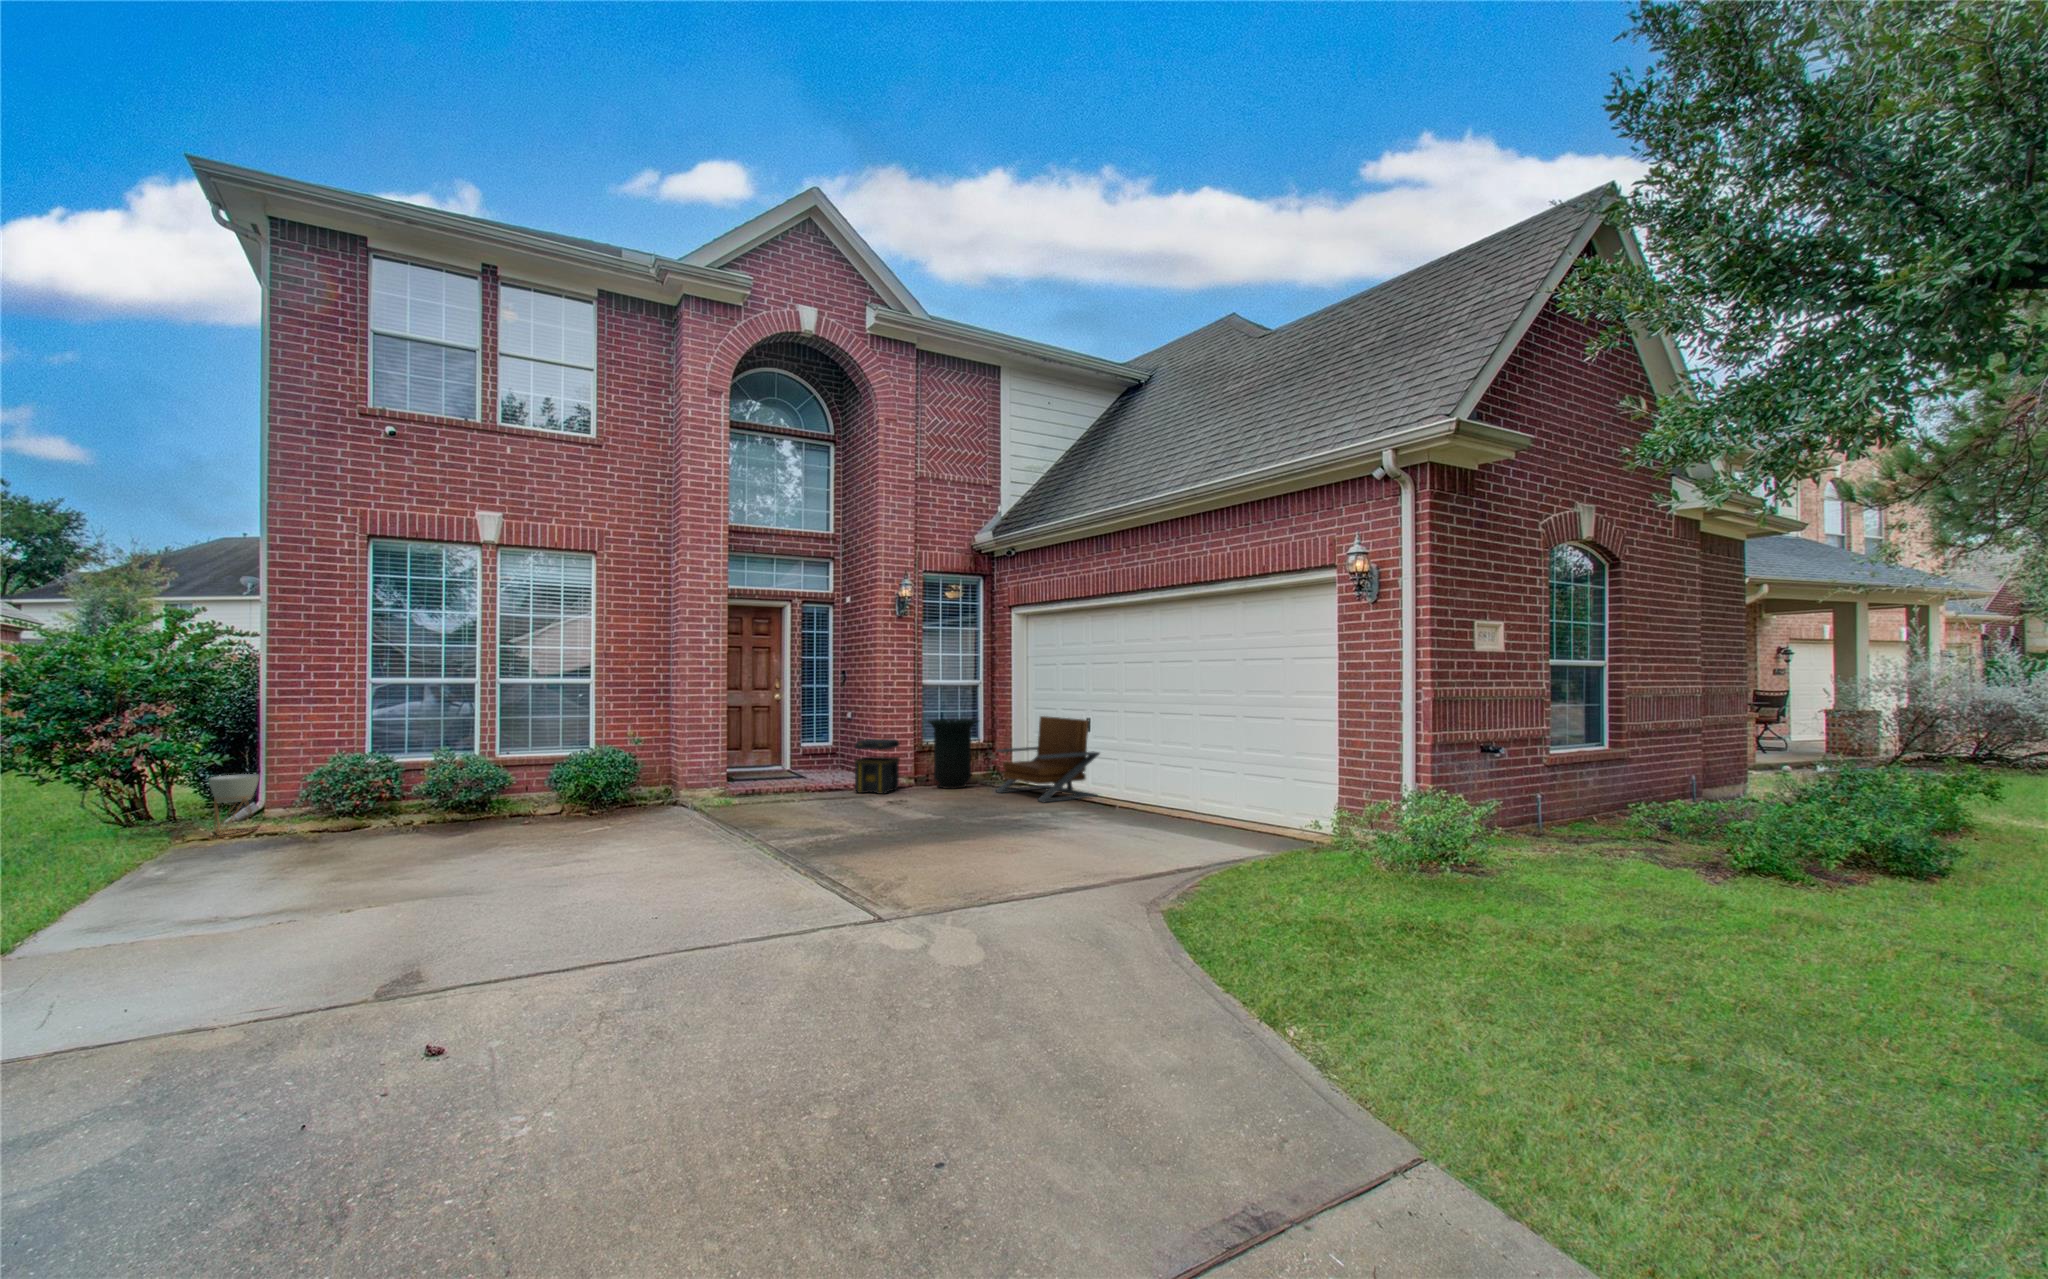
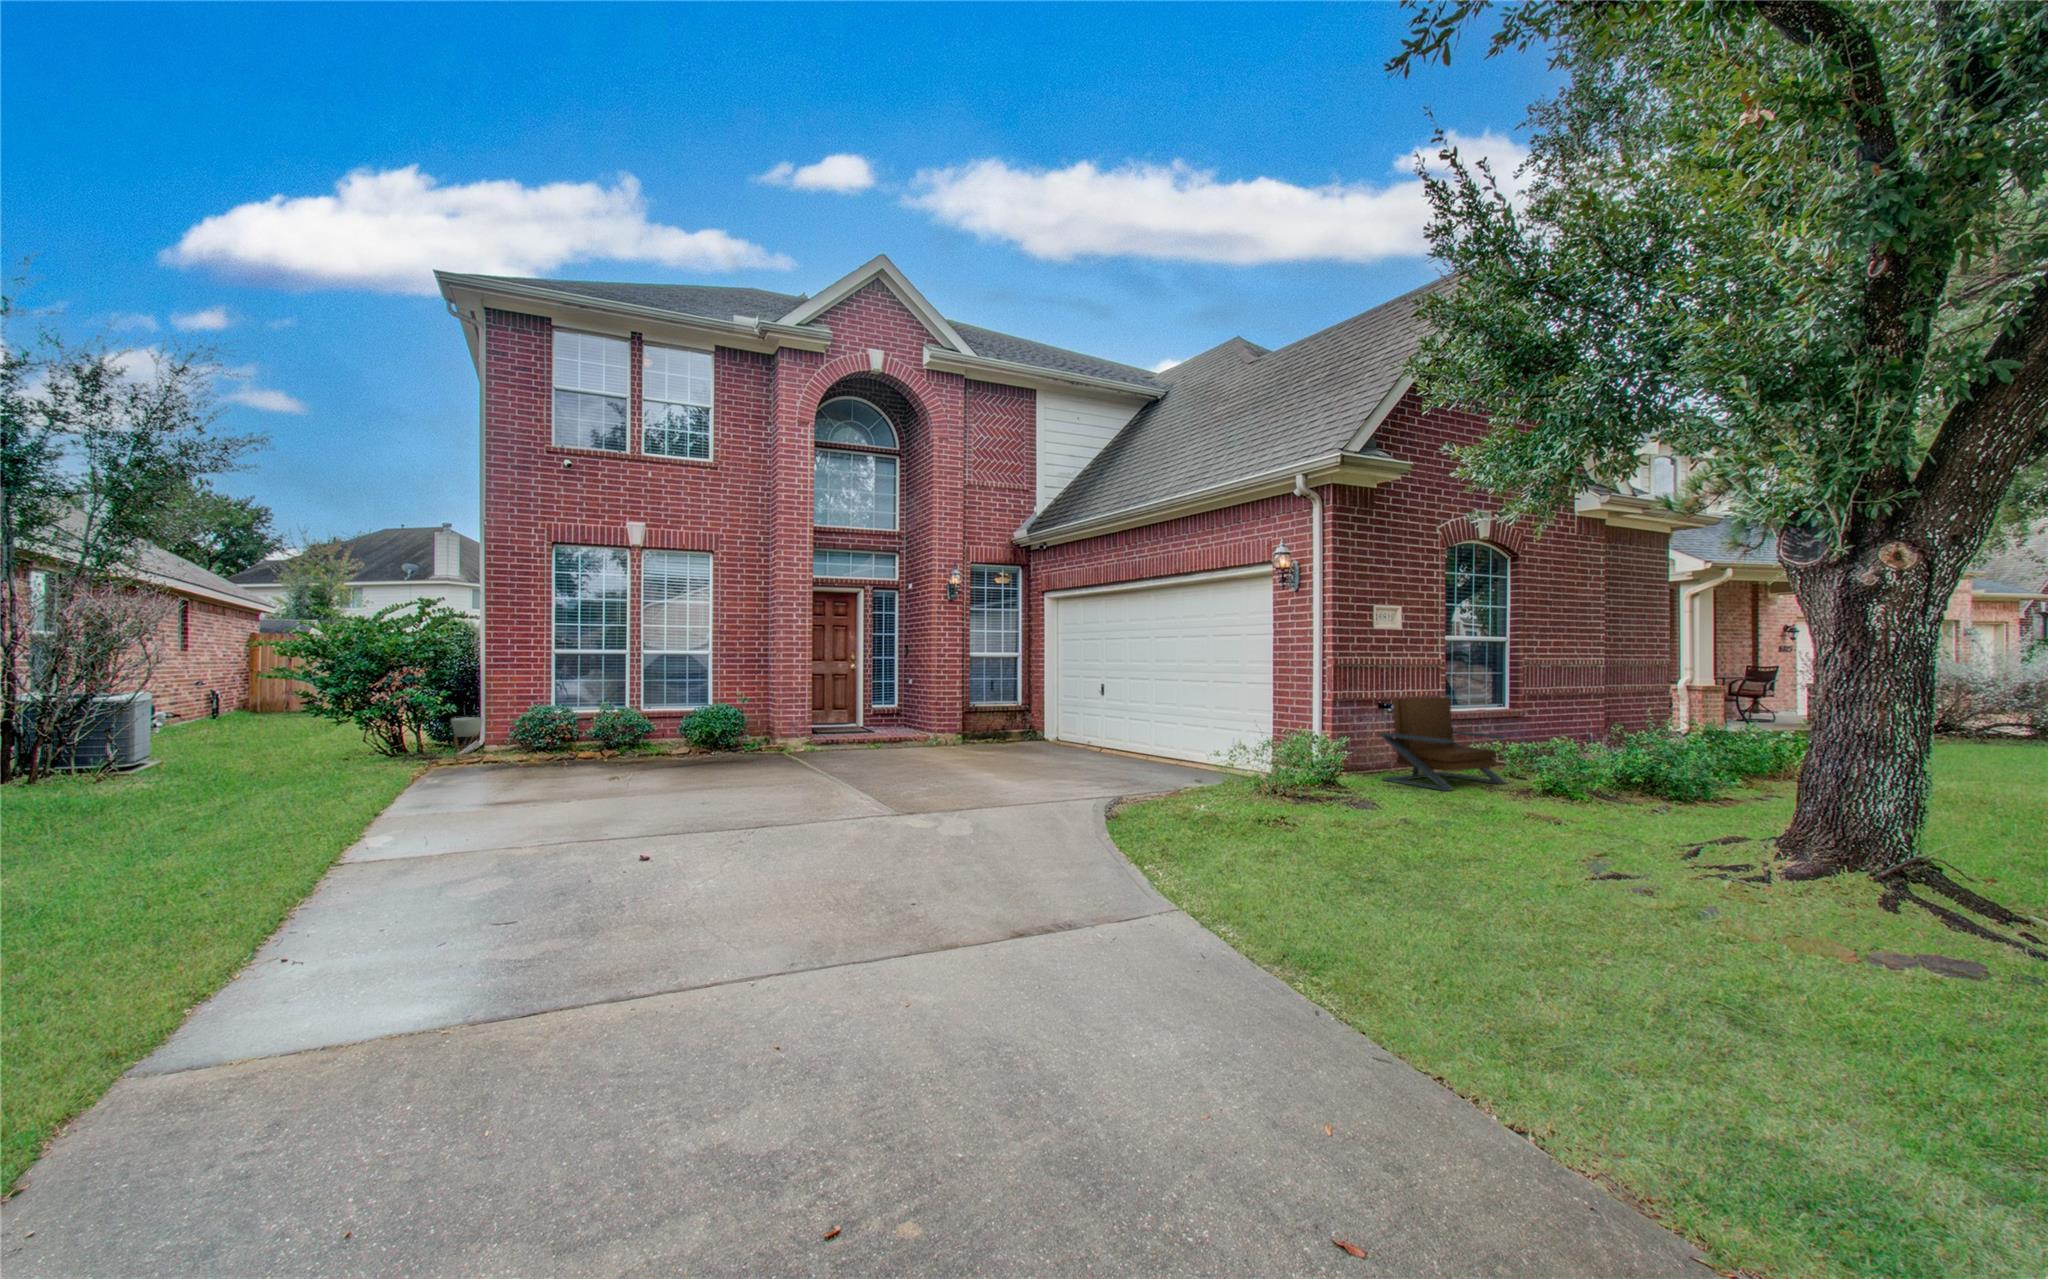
lounge chair: present [996,716,1100,803] -> present [1380,697,1505,791]
trash can: present [927,719,978,789] -> none [968,683,1011,738]
toolbox: present [854,739,900,794] -> none [911,698,948,741]

